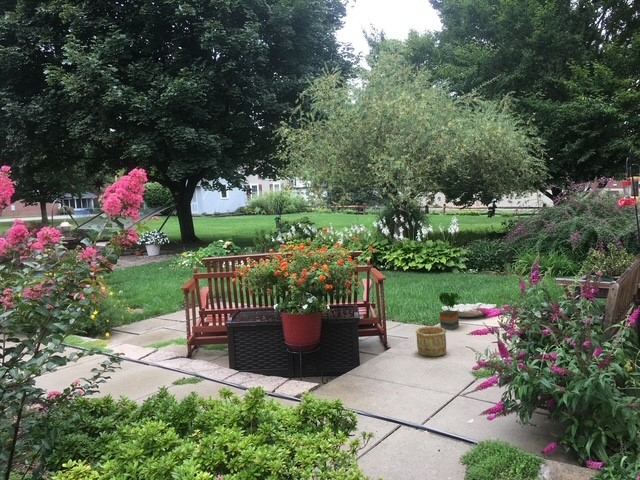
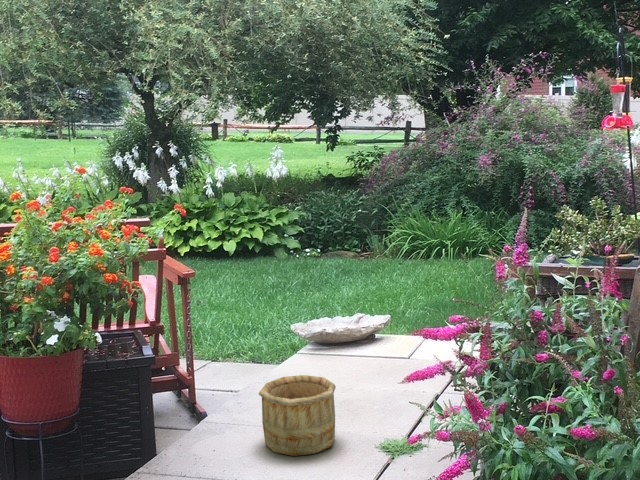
potted tree: present [439,292,461,330] -> none [289,289,343,376]

